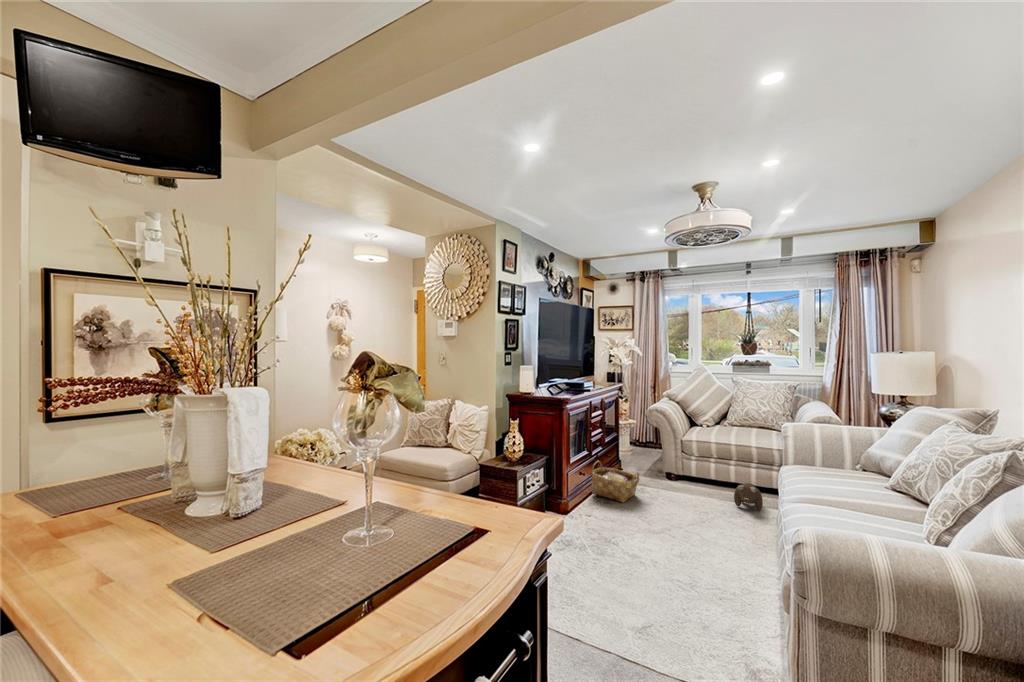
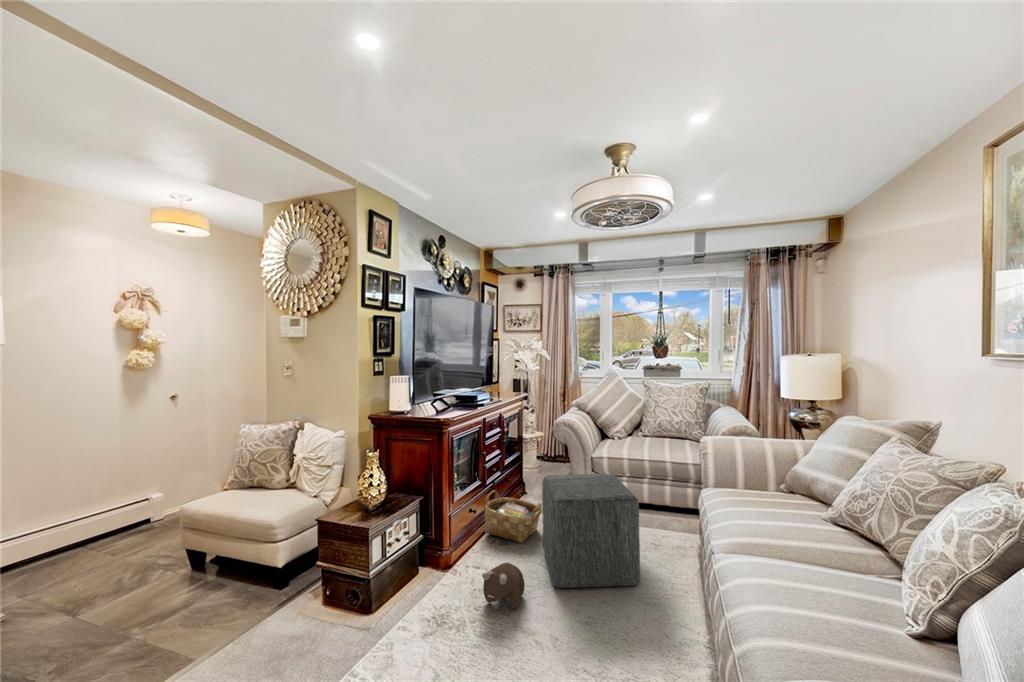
ottoman: none [641,448,726,536] -> present [542,474,640,588]
plush toy: present [734,483,763,510] -> present [482,563,525,609]

